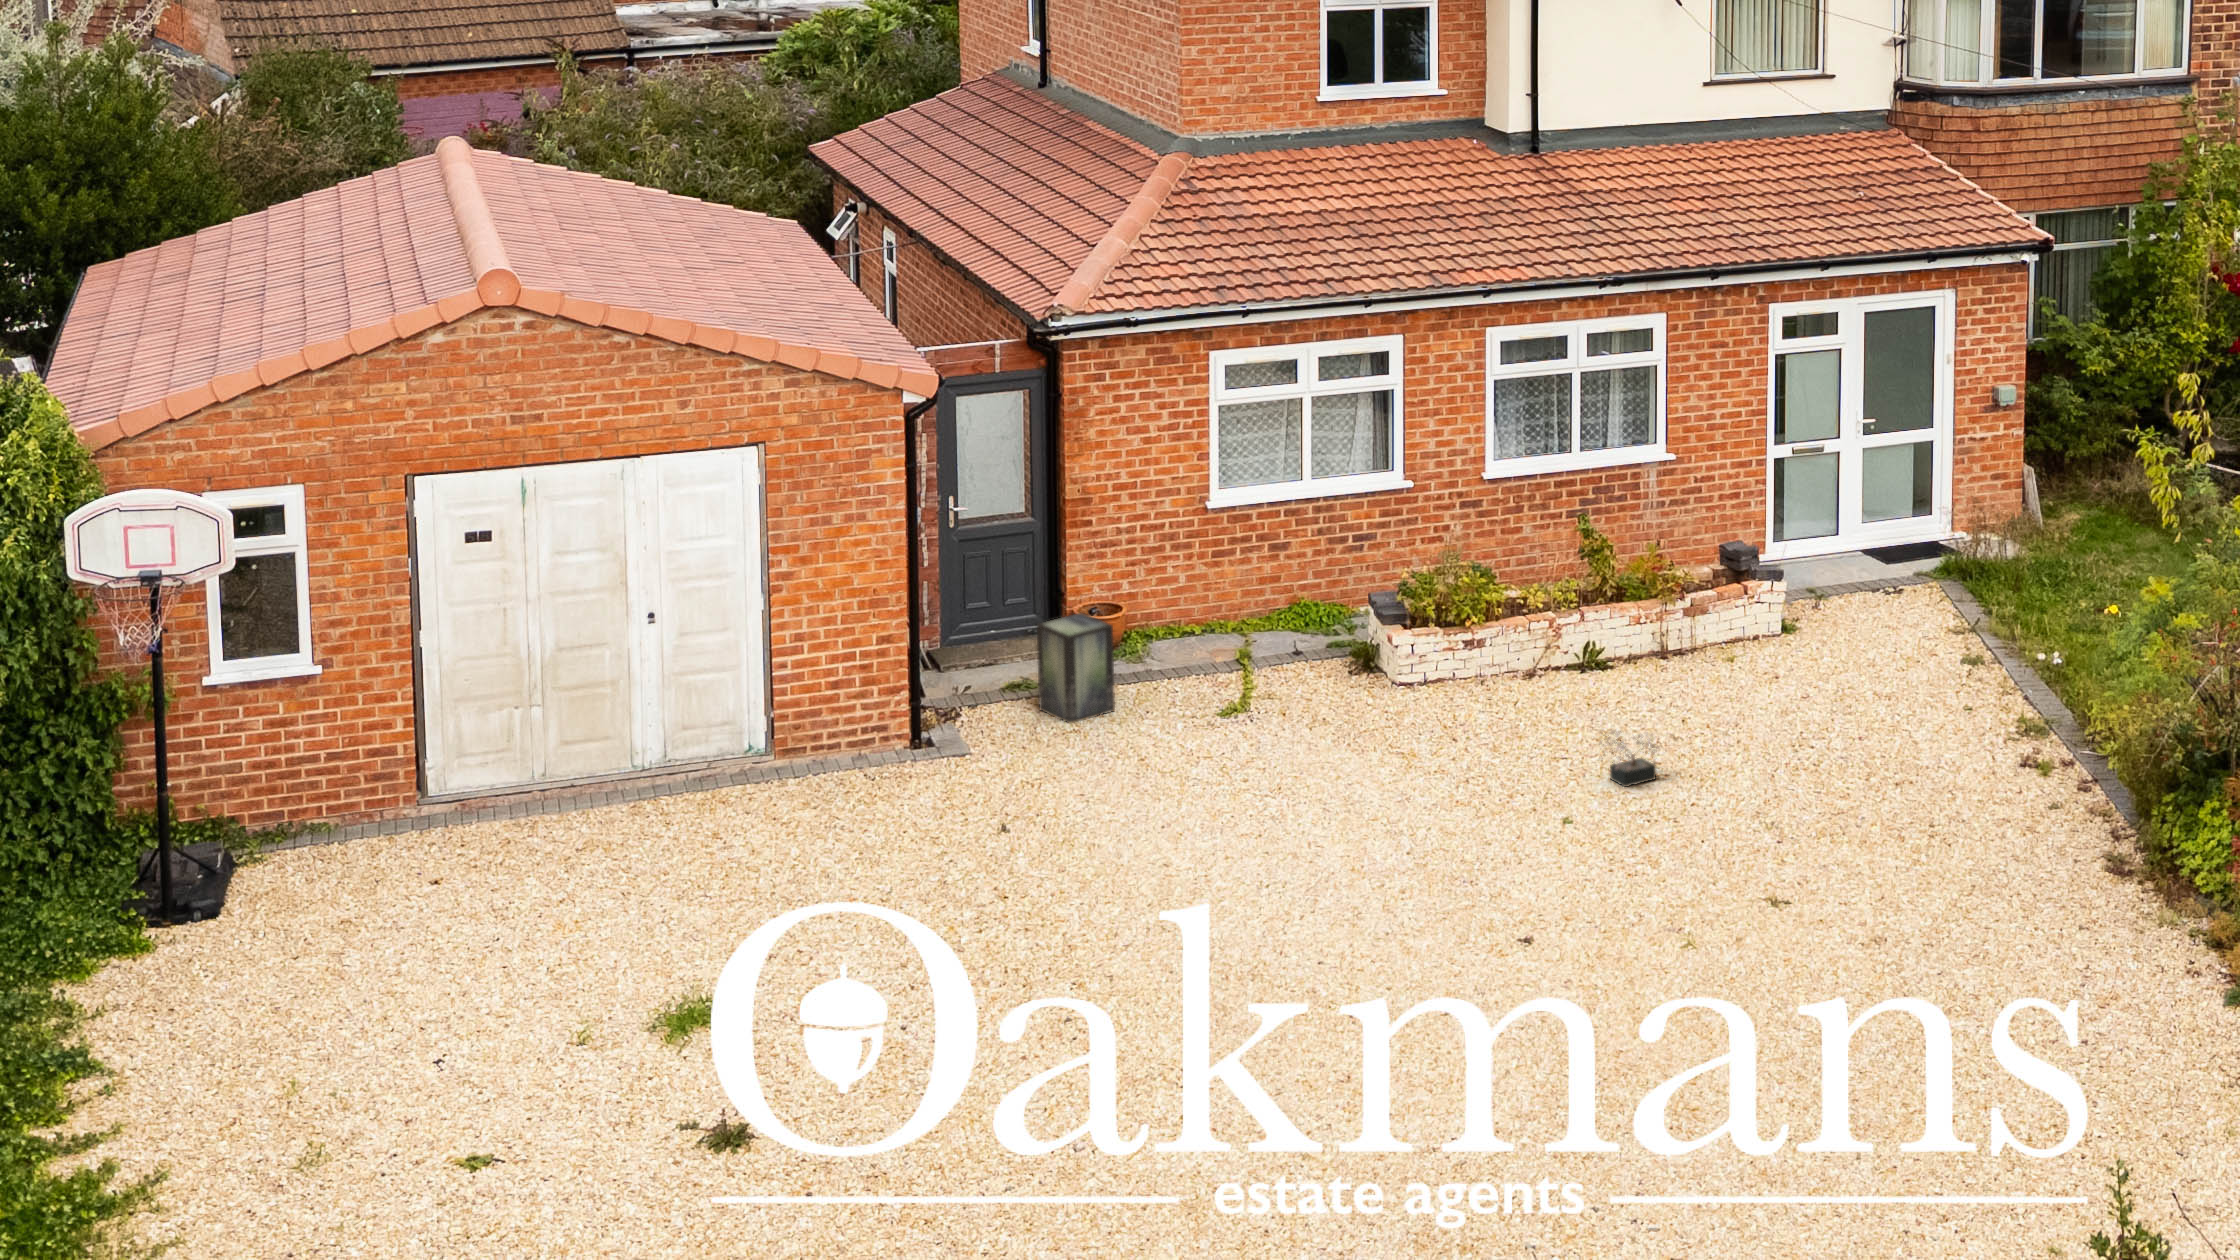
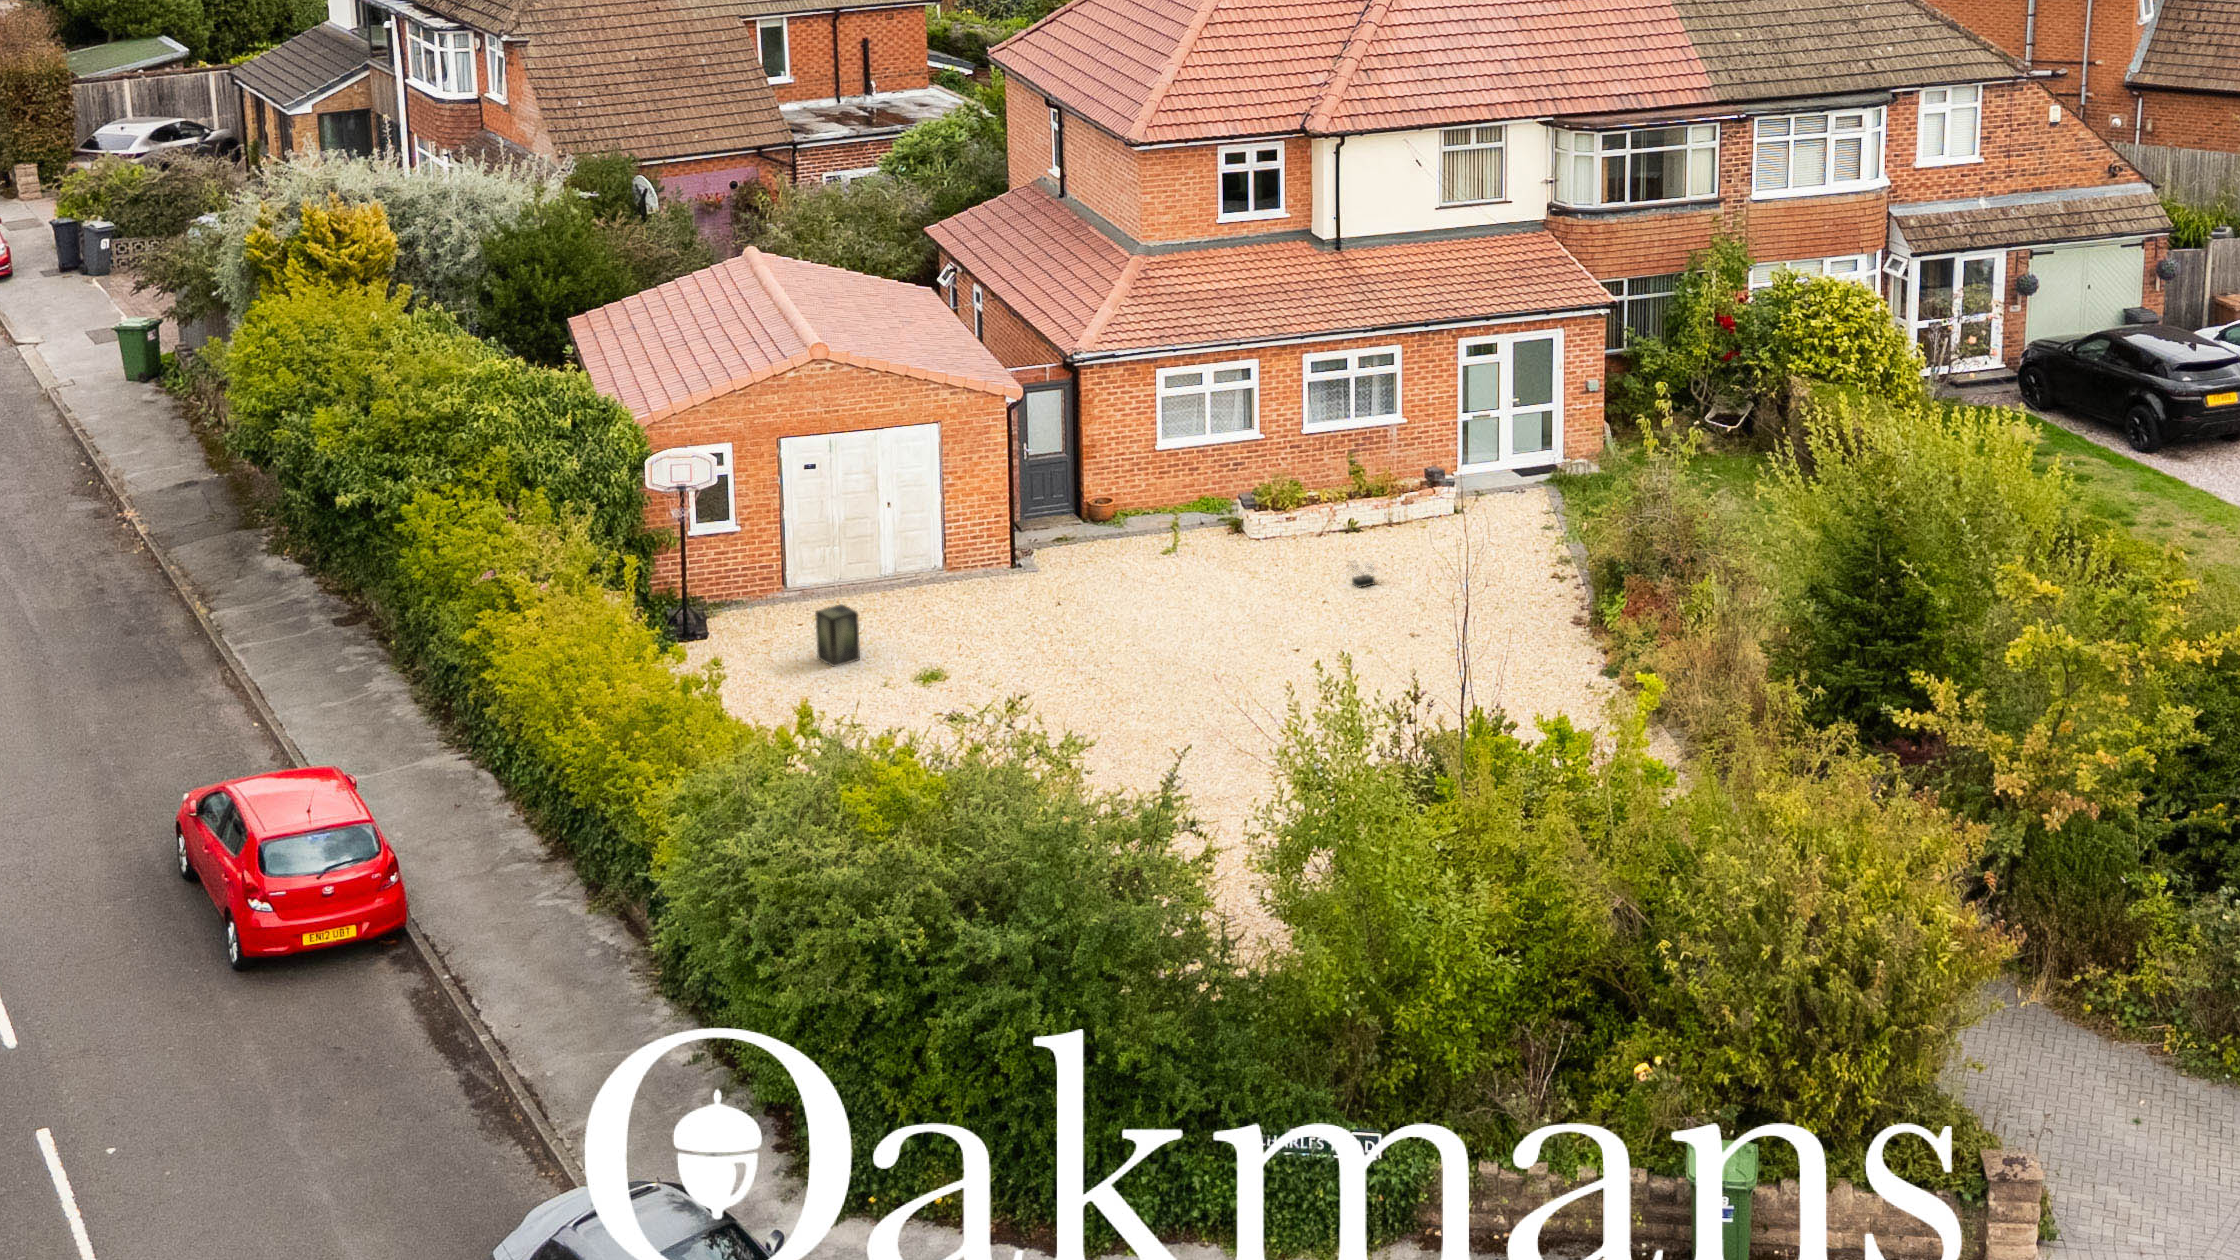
storage box: present [1037,612,1115,723] -> present [816,604,860,667]

